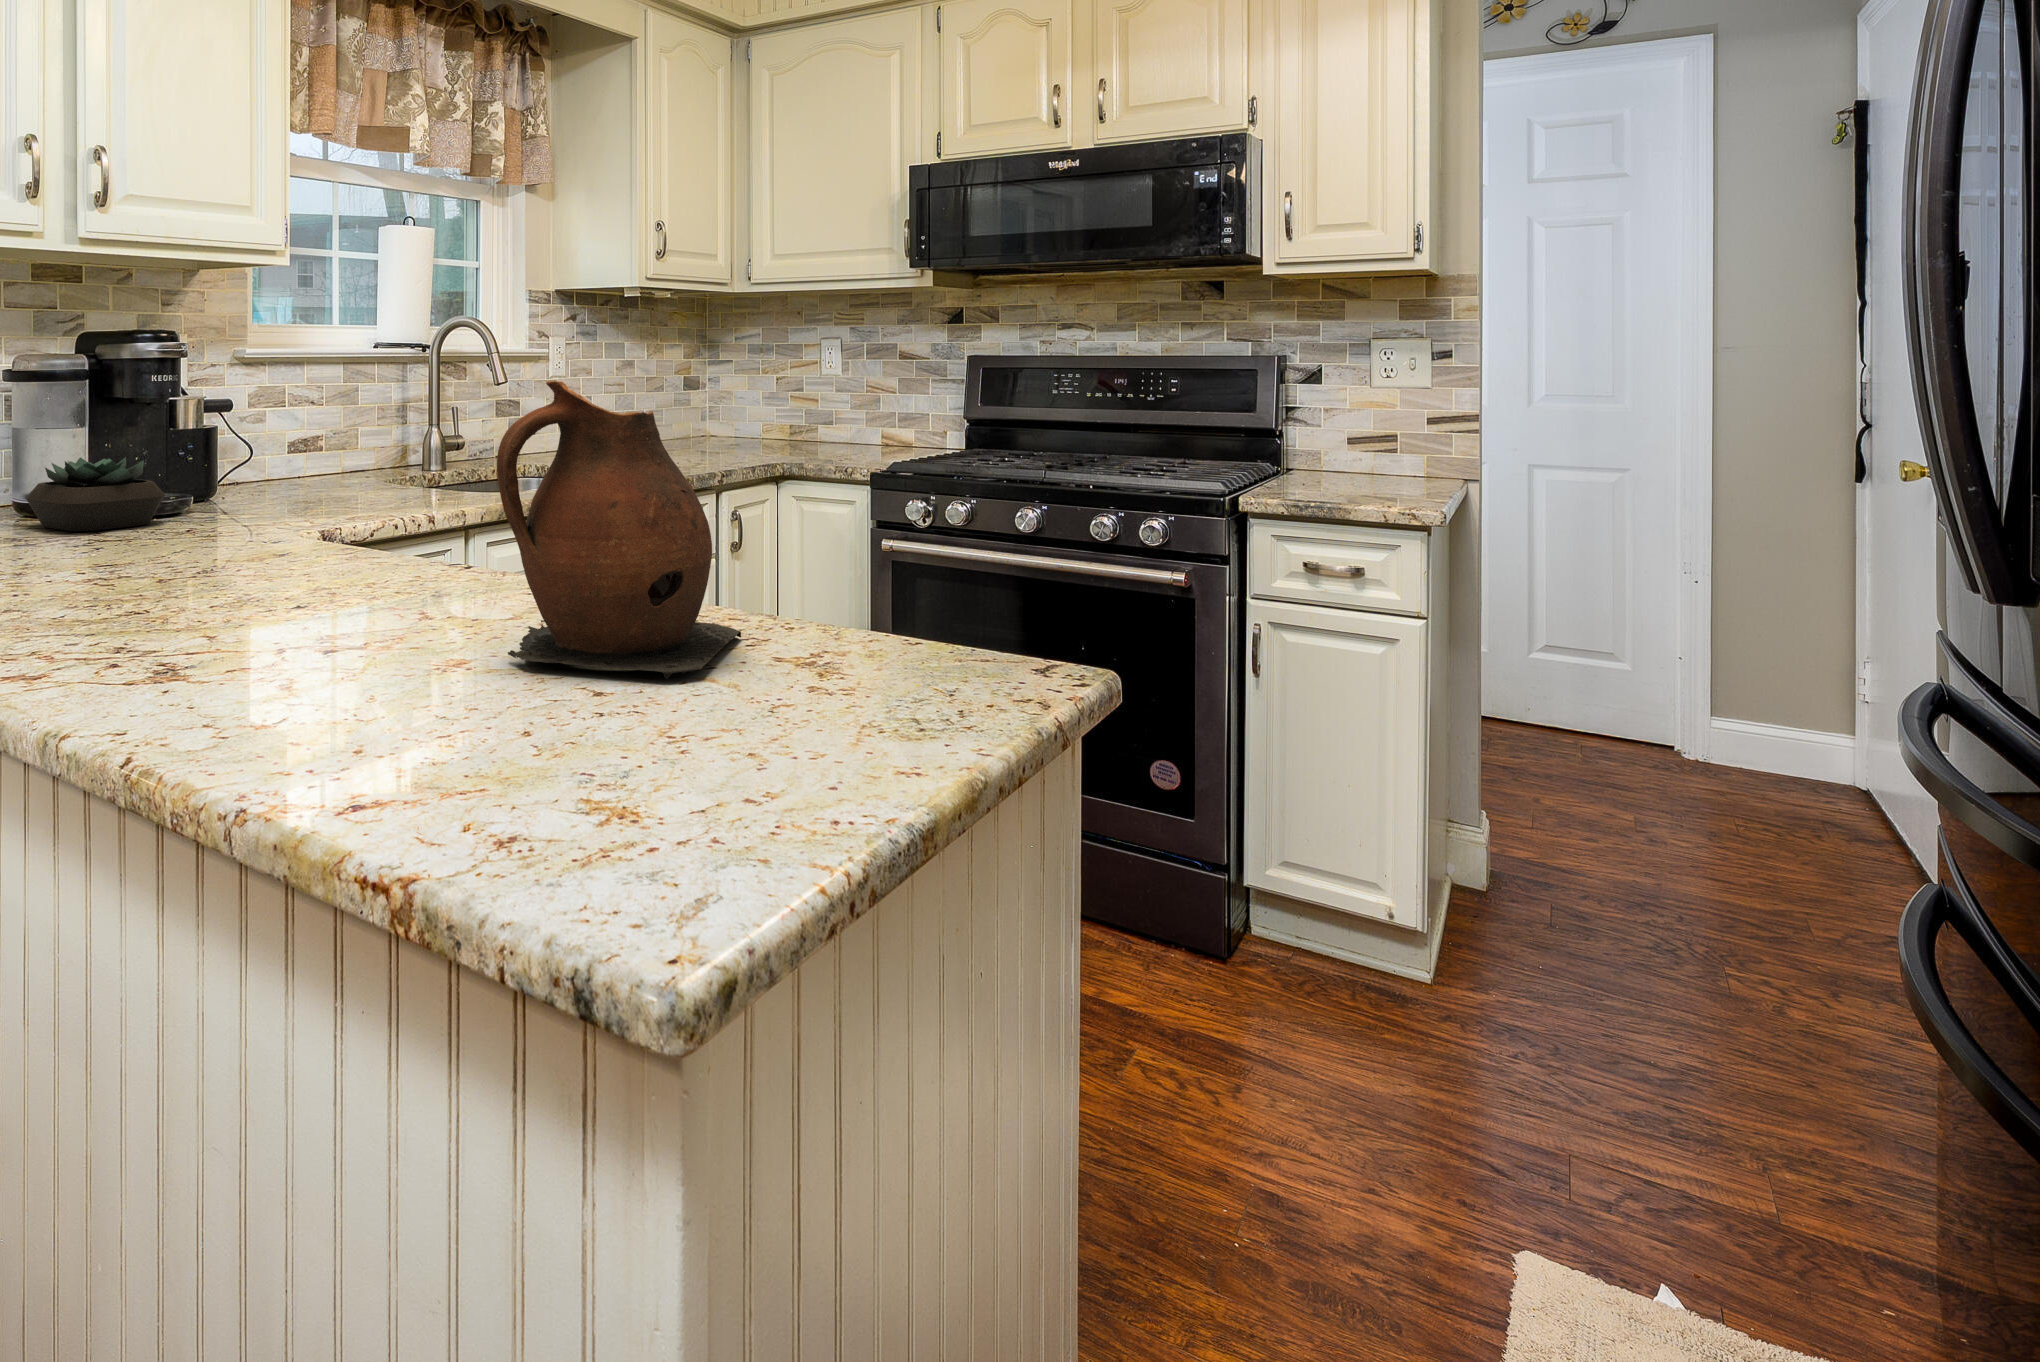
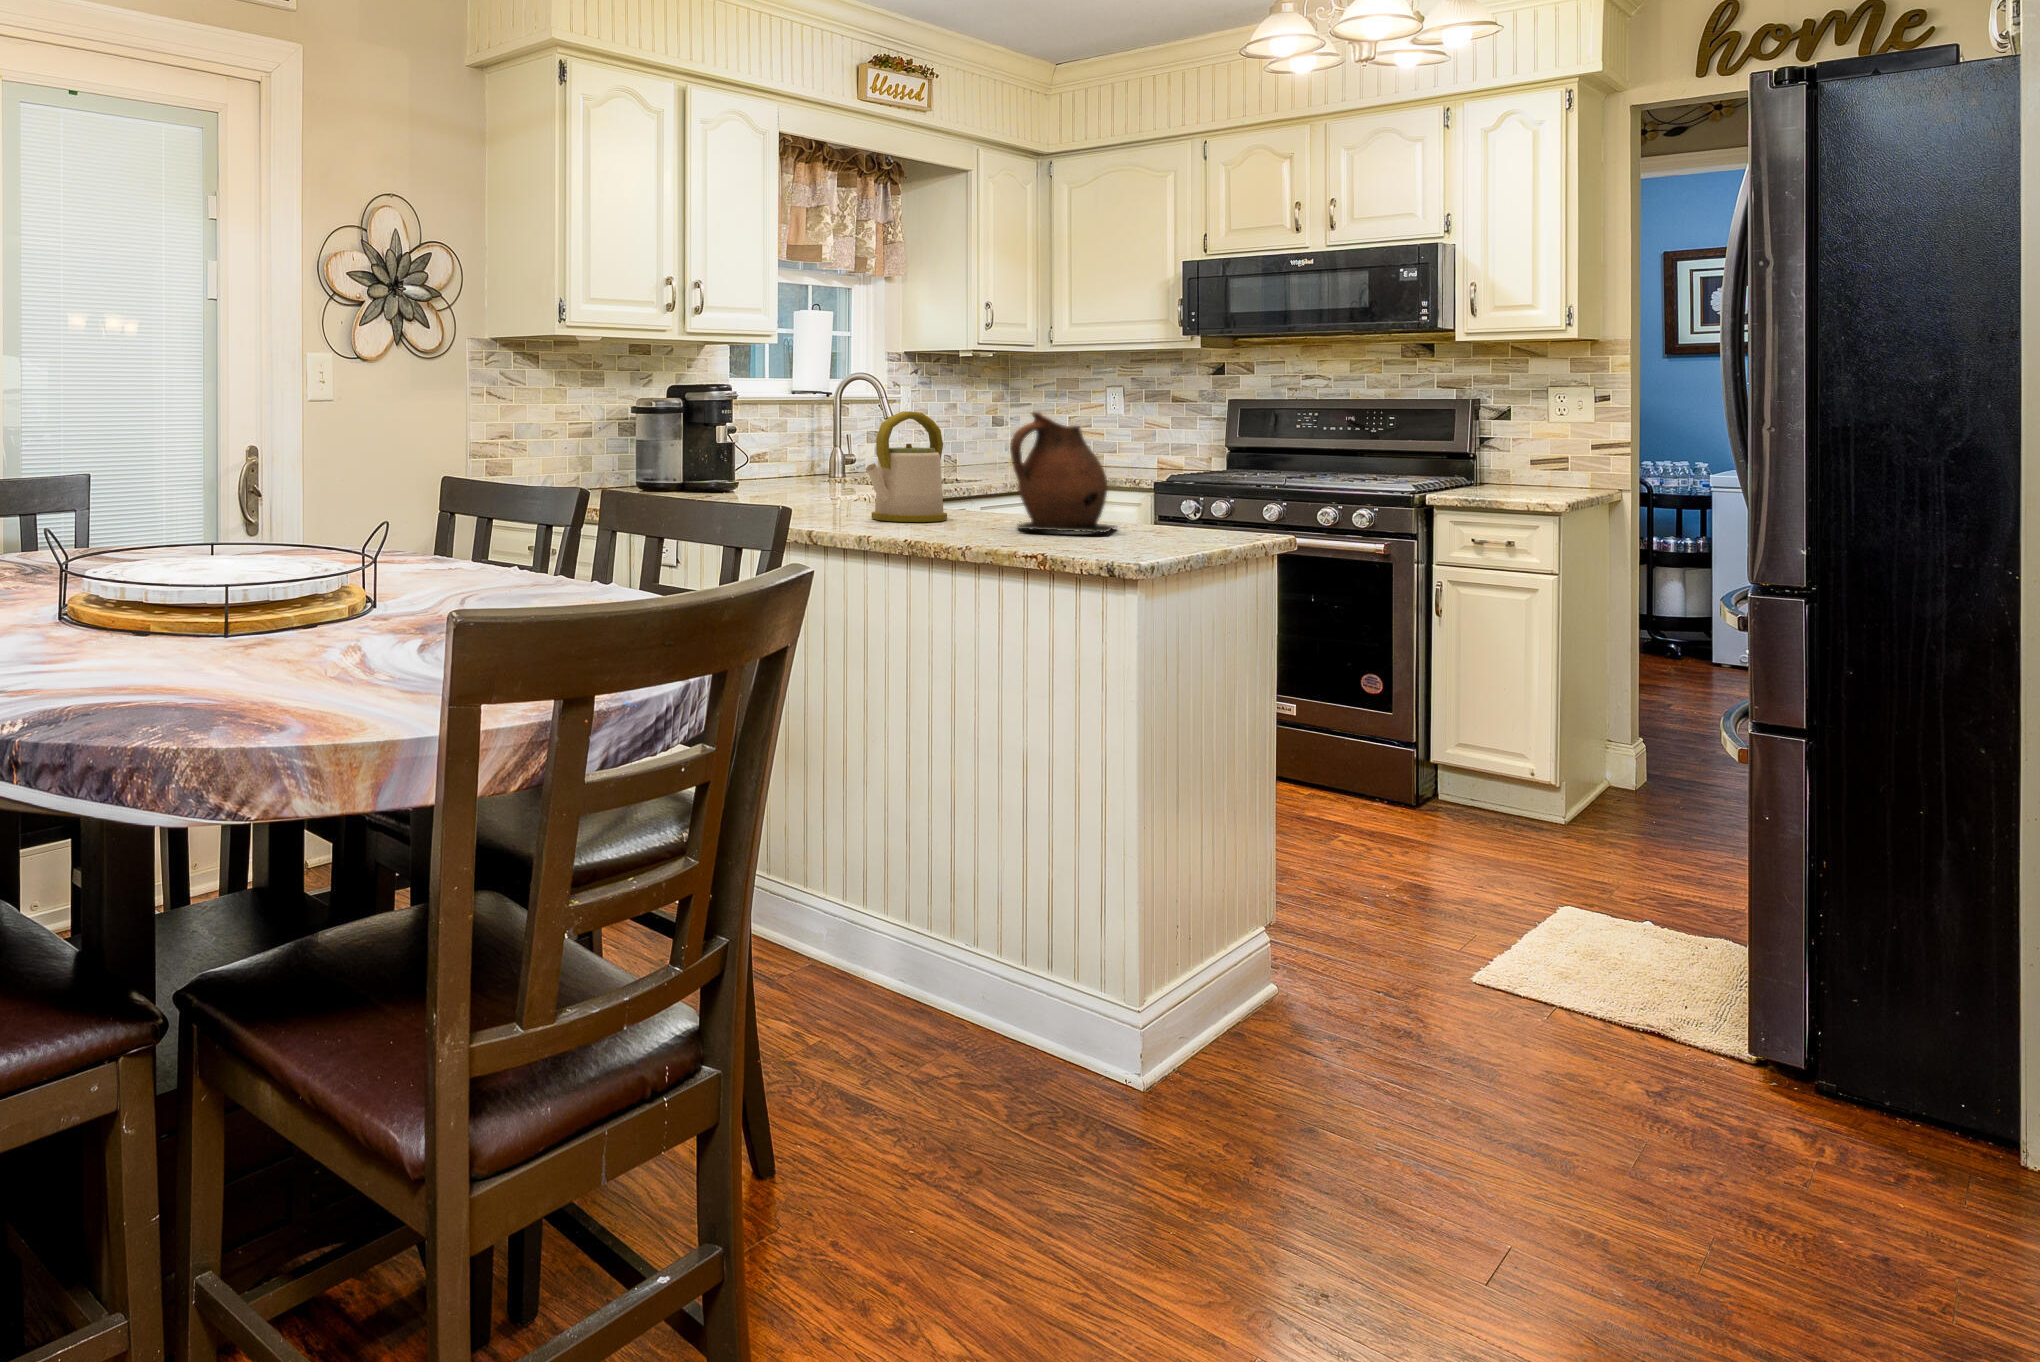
kettle: none [245,378,426,616] -> present [865,411,947,522]
succulent plant: present [26,457,165,531] -> none [657,459,732,499]

